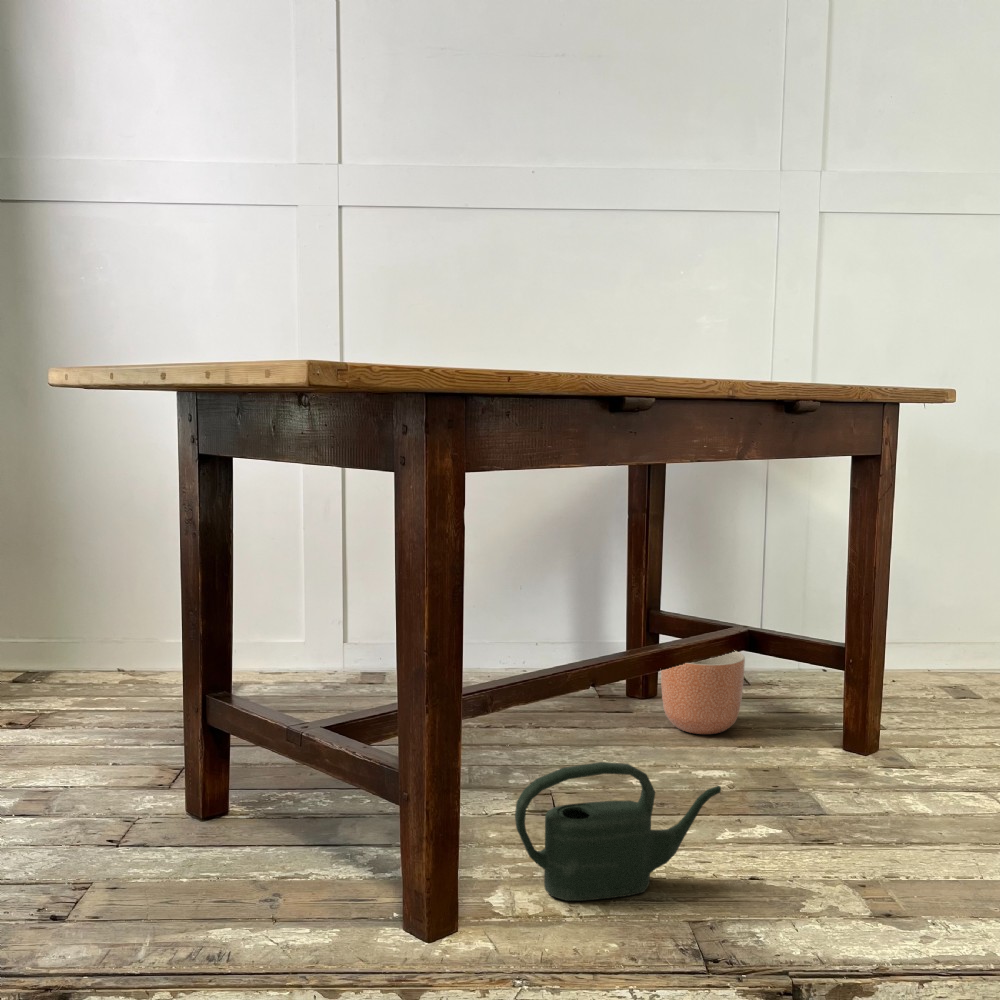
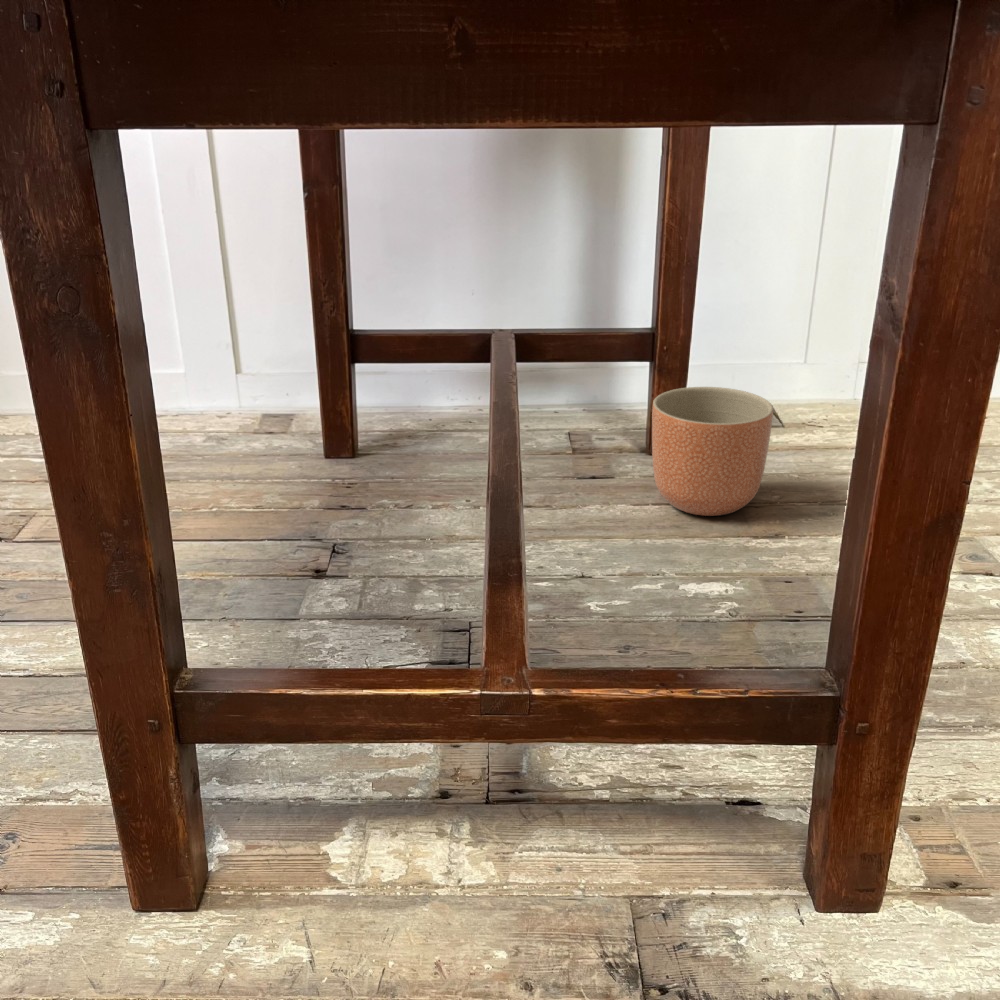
watering can: present [515,762,721,901] -> none [361,649,701,852]

